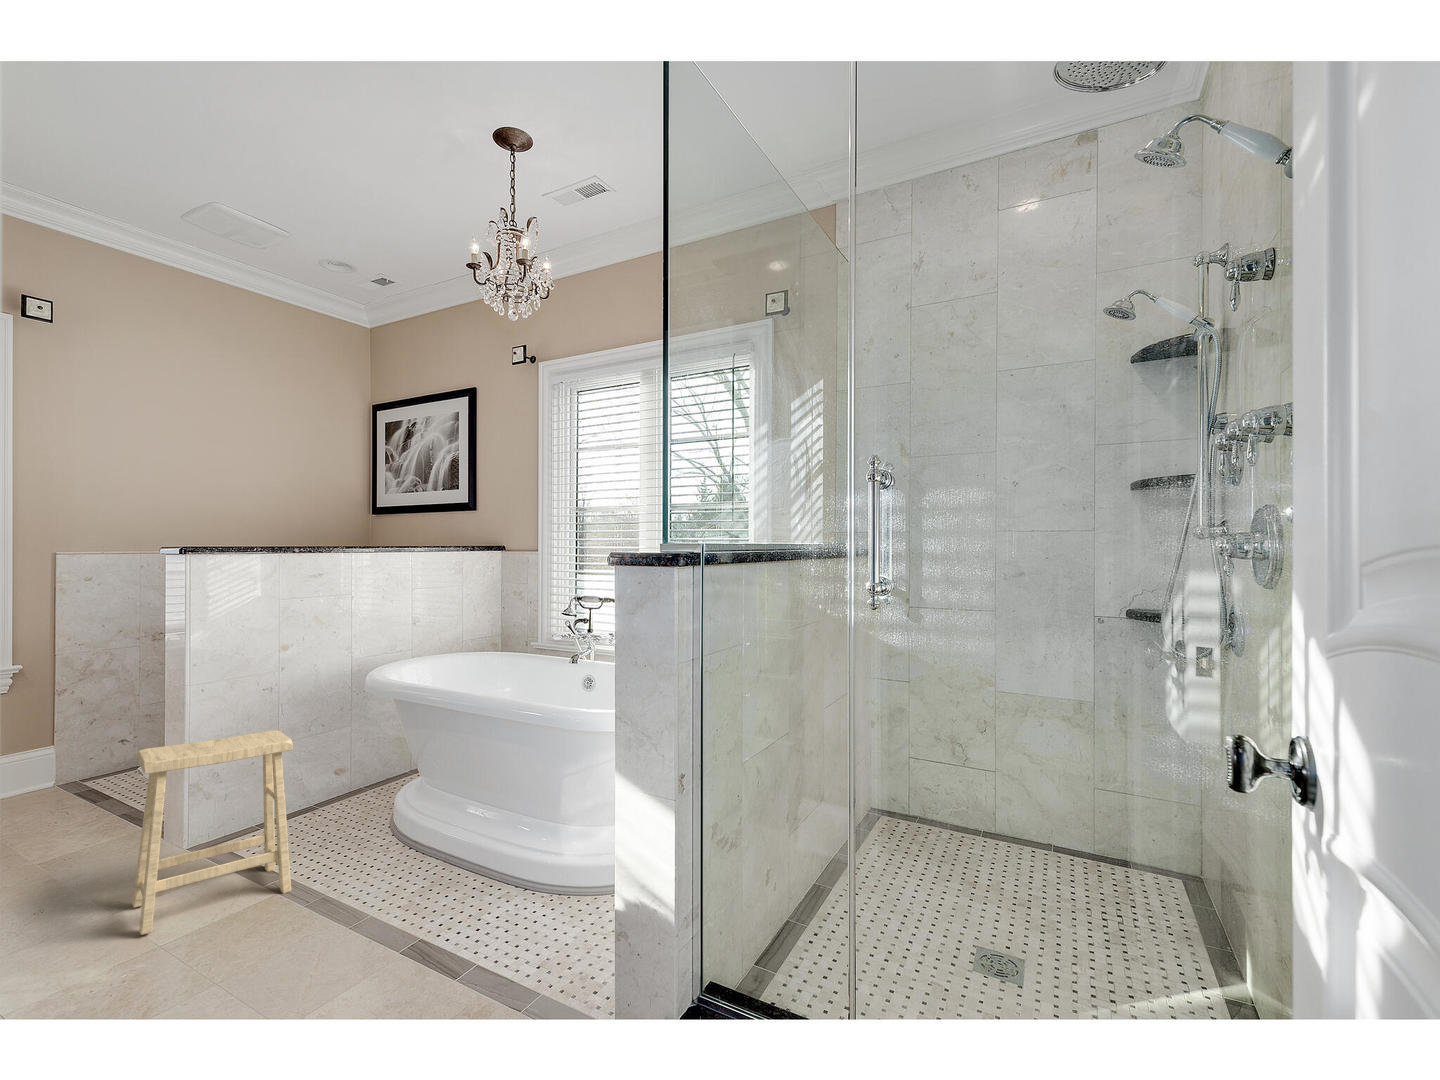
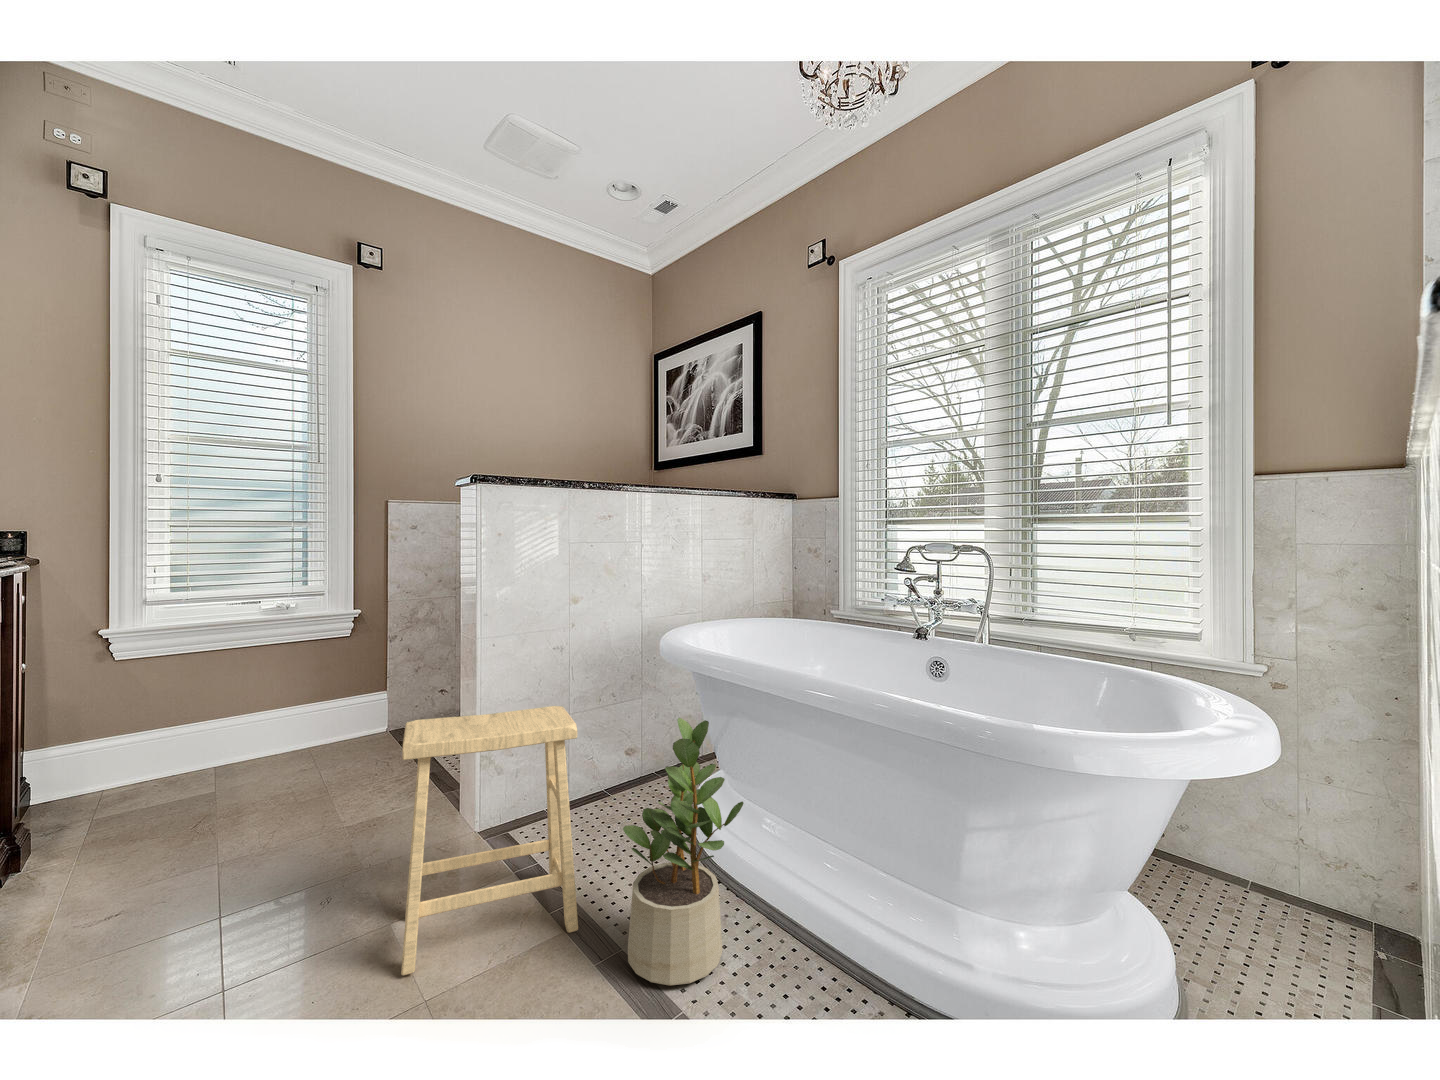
potted plant: none [329,726,421,905] -> present [623,718,744,985]

